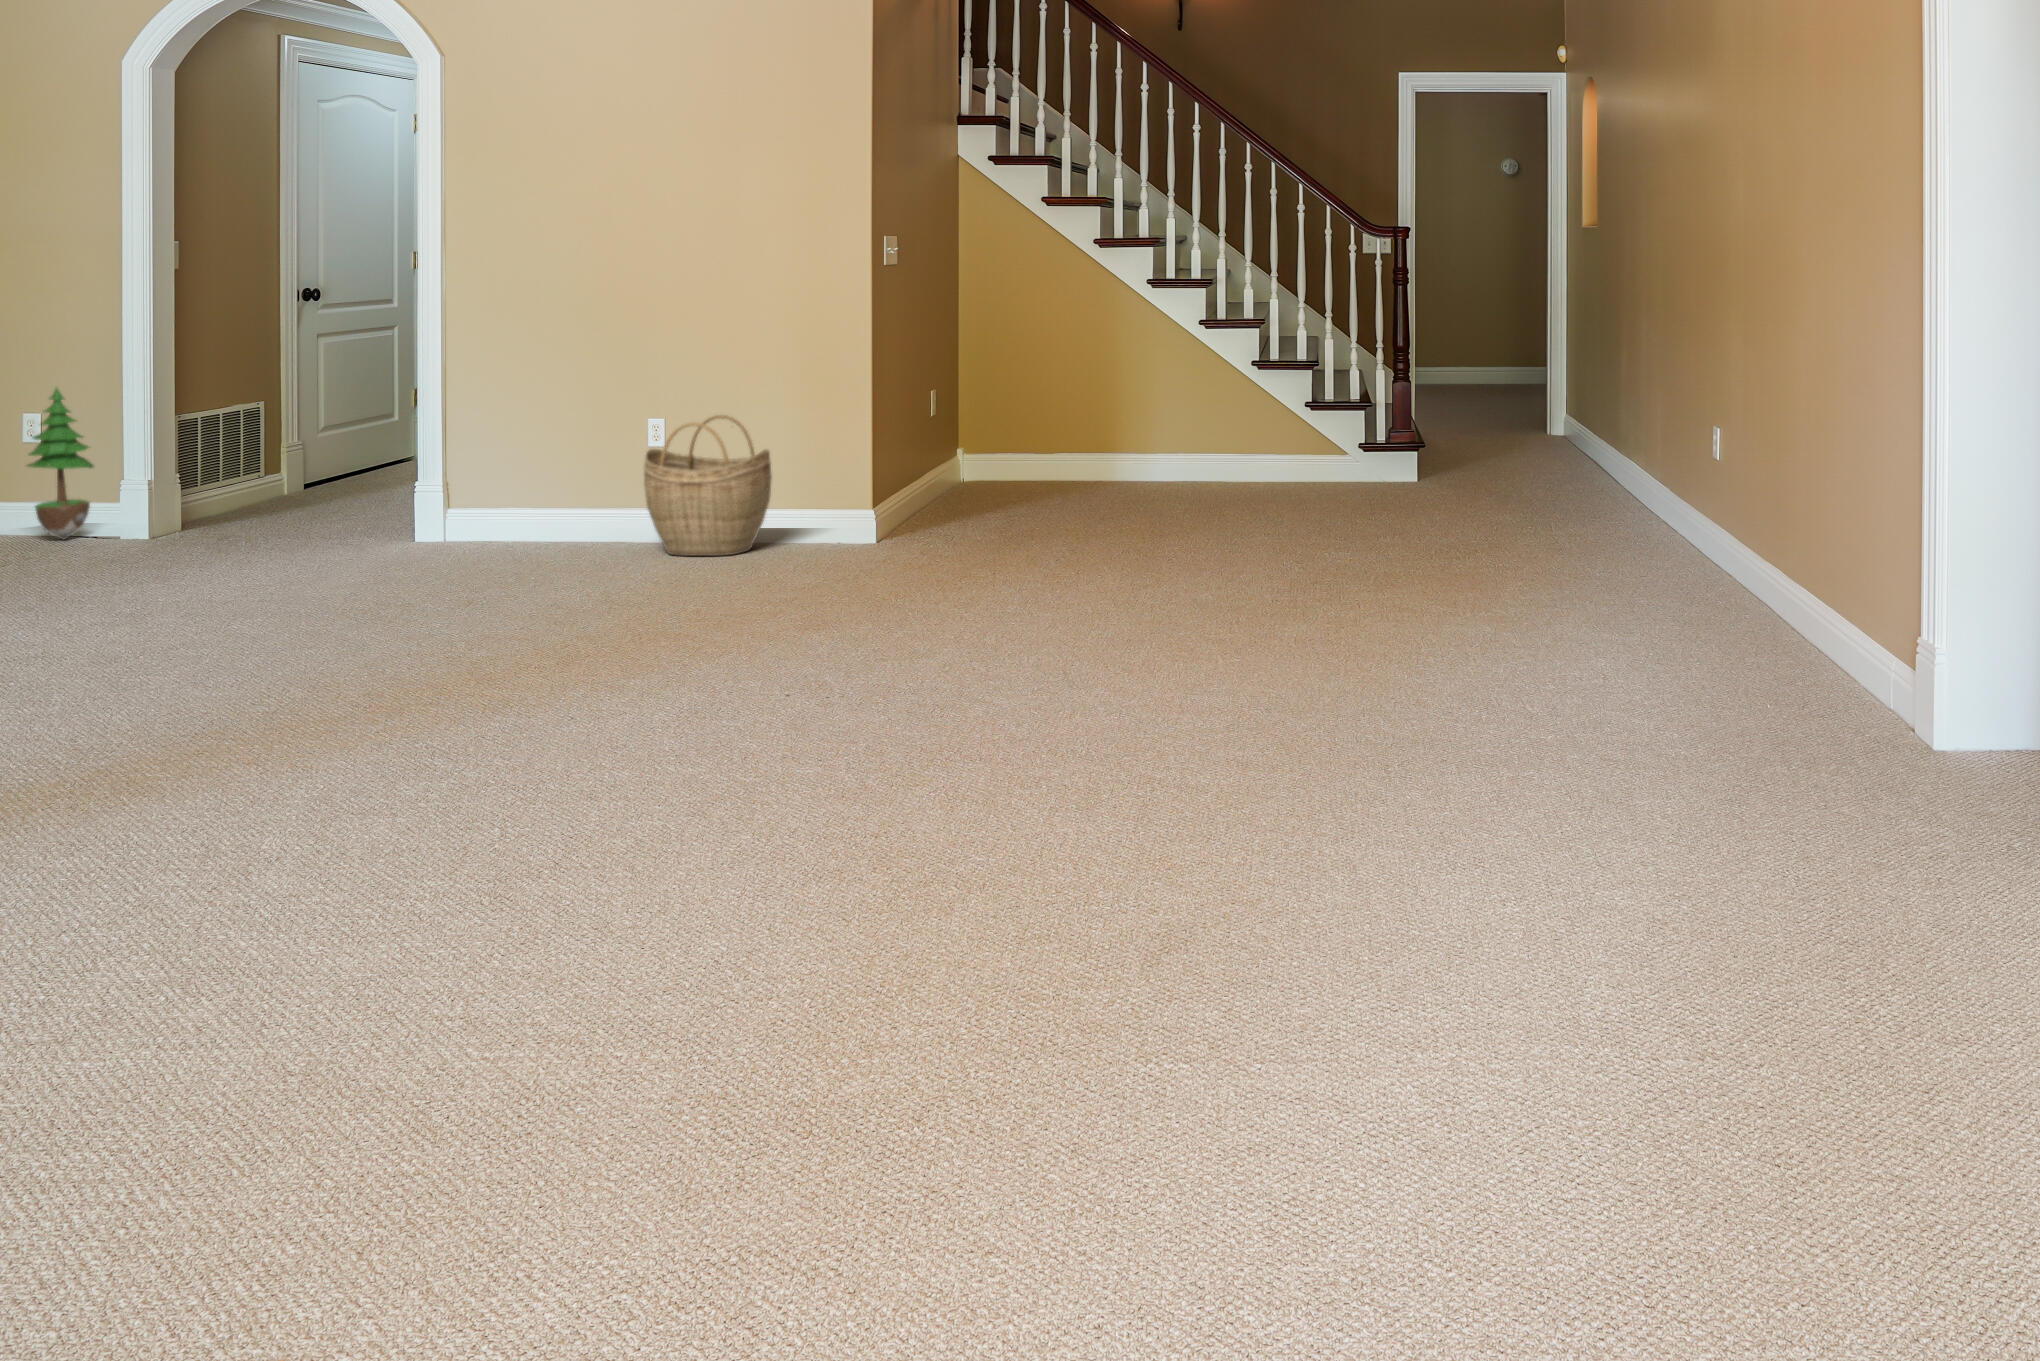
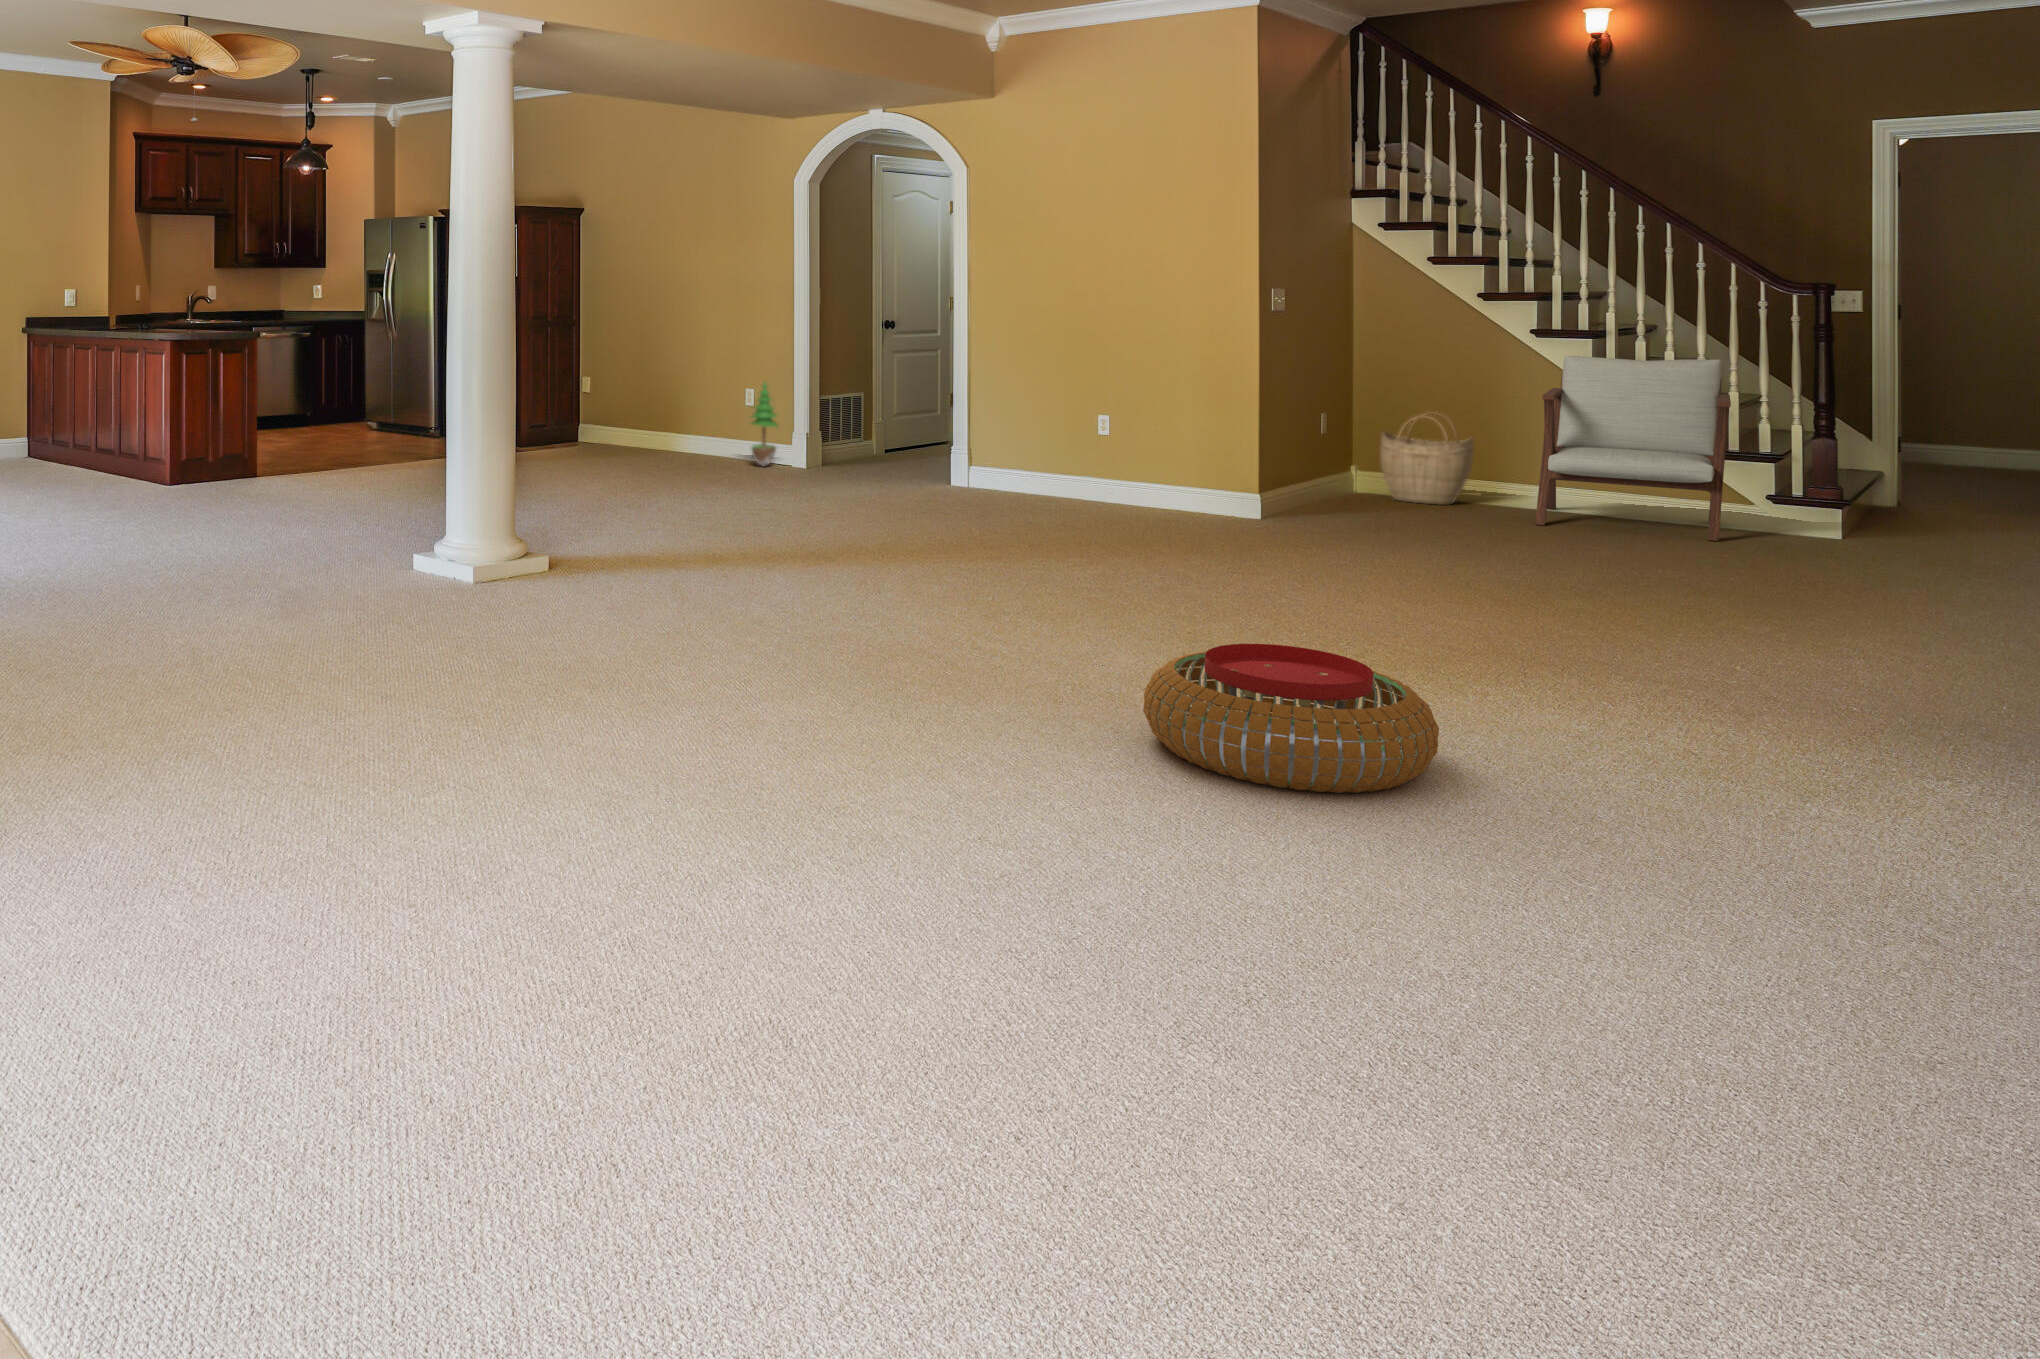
lounge chair: none [1168,309,1336,508] -> present [1535,356,1731,541]
woven basket: present [644,415,772,556] -> present [1380,413,1474,505]
pouf: none [666,814,1158,1135] -> present [1143,644,1439,793]

